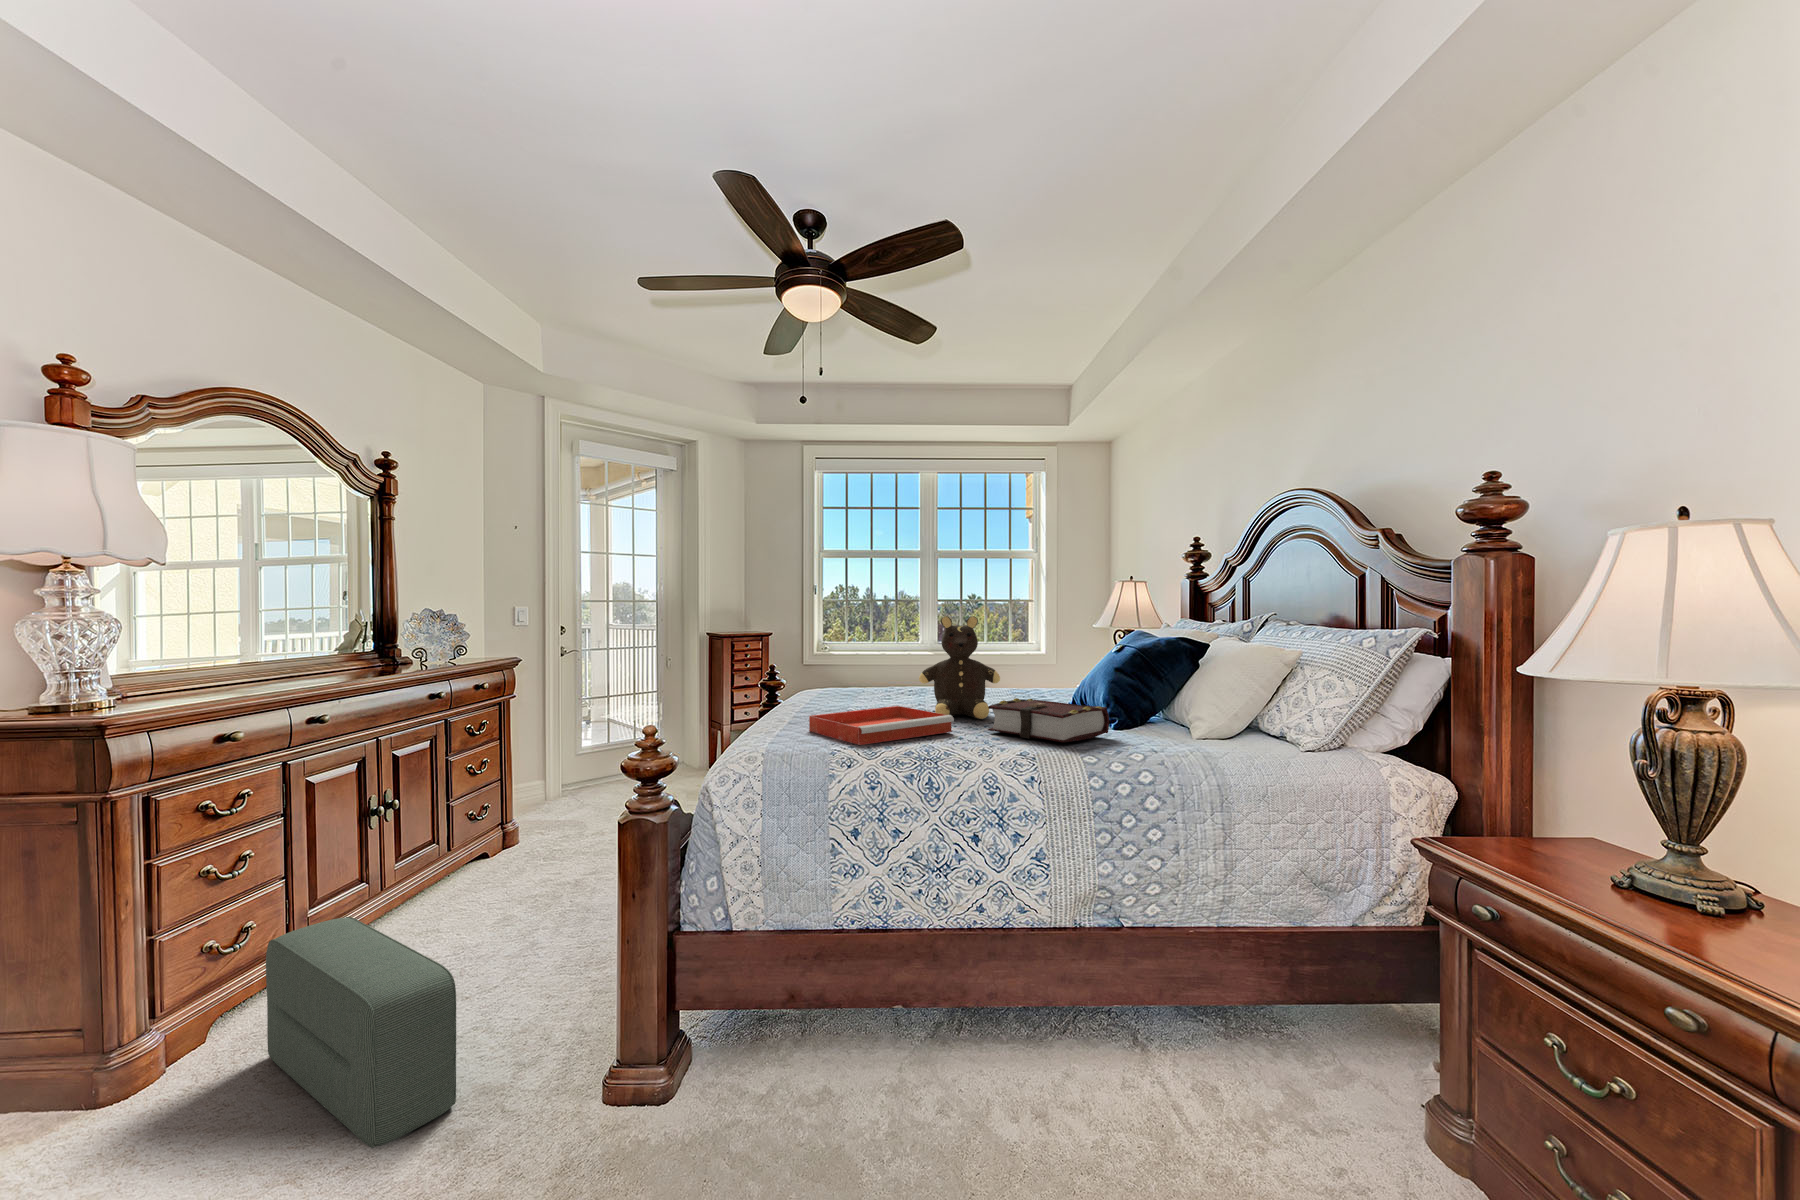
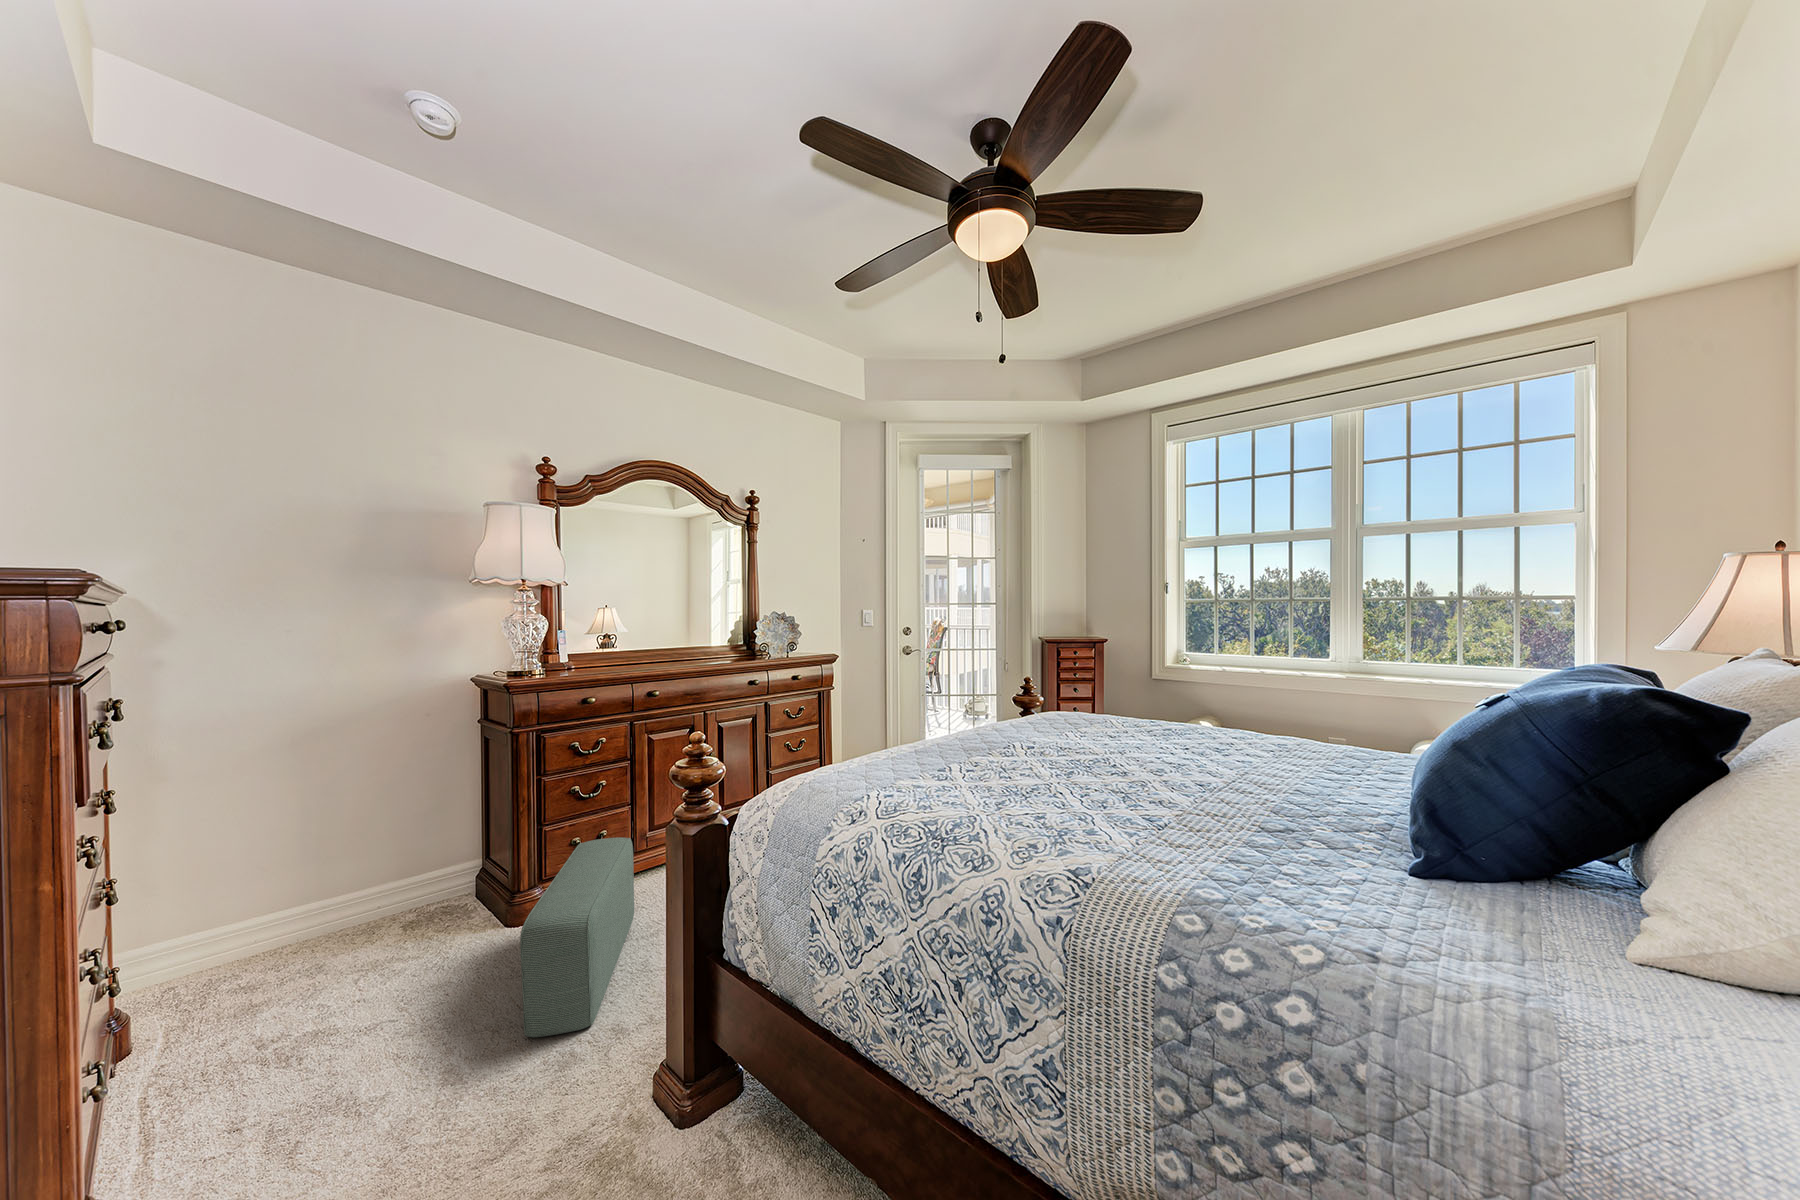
teddy bear: present [919,616,1000,719] -> none [1101,619,1225,775]
book: present [988,698,1109,742] -> none [1118,757,1337,865]
tray: present [809,706,954,745] -> none [903,738,1065,792]

